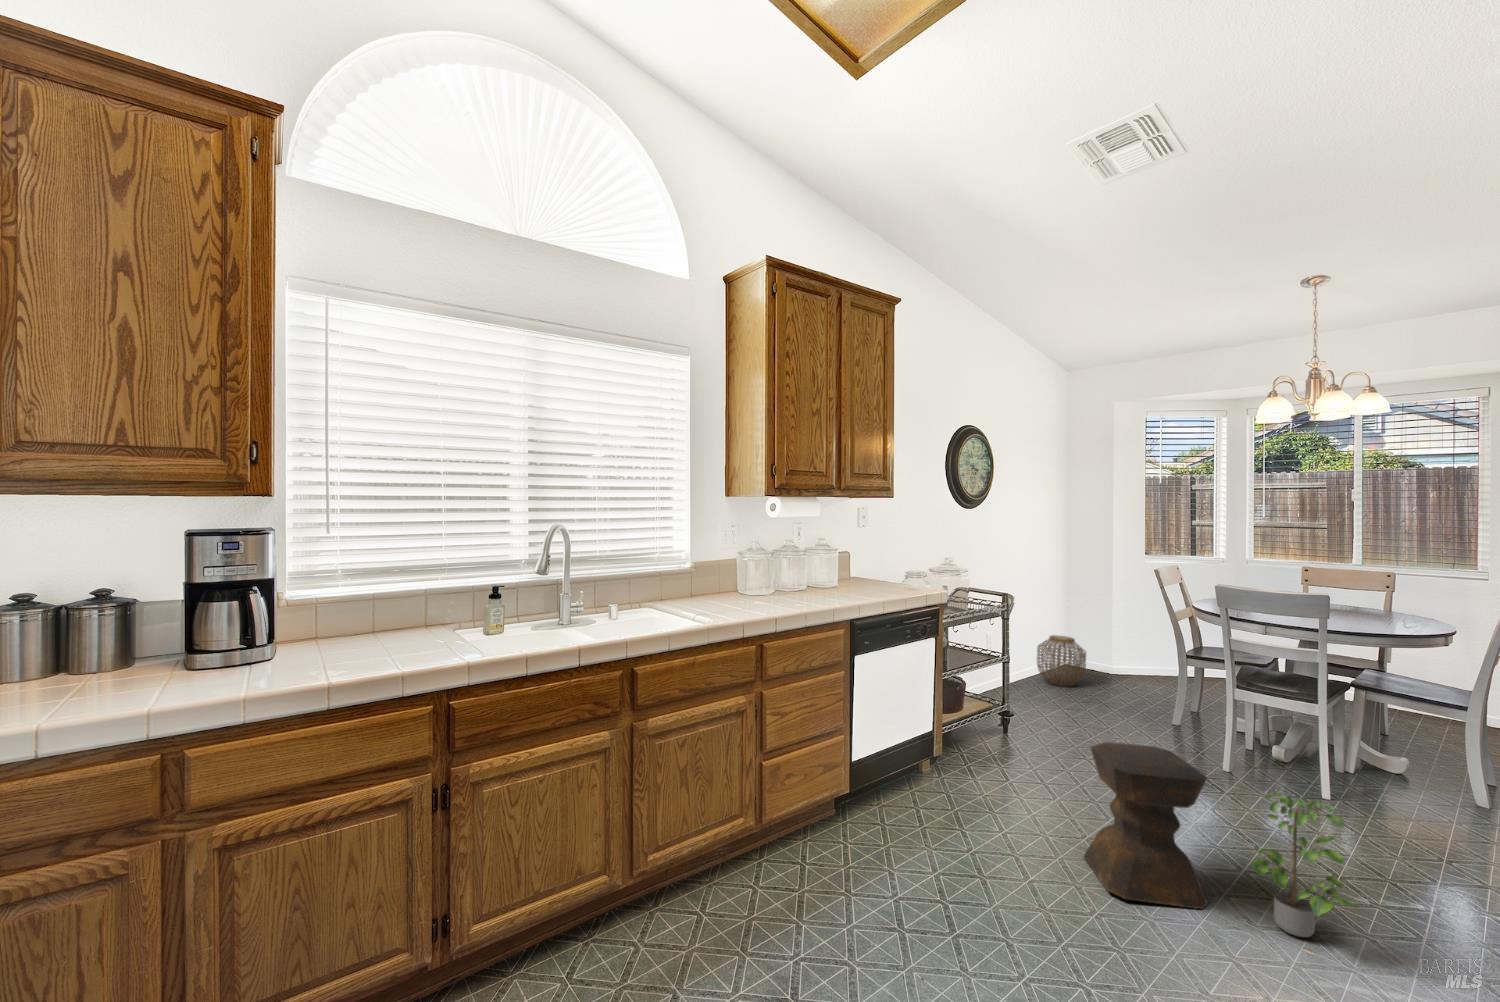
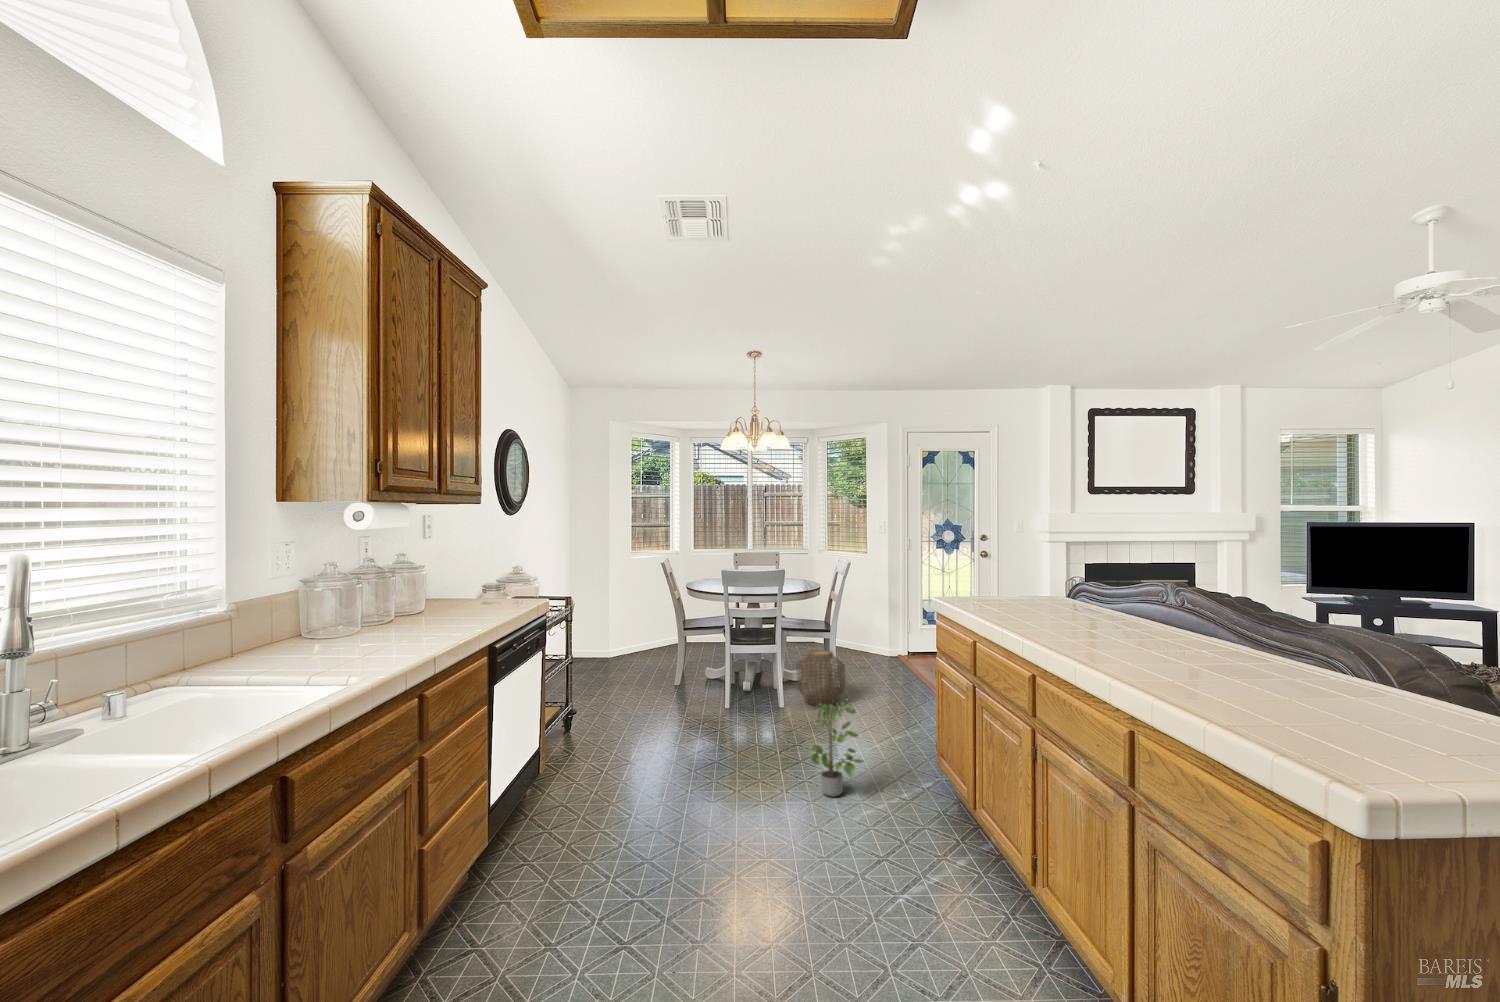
woven basket: present [1037,635,1086,686] -> present [797,650,845,706]
stool: present [1084,742,1207,909] -> none [701,697,787,822]

